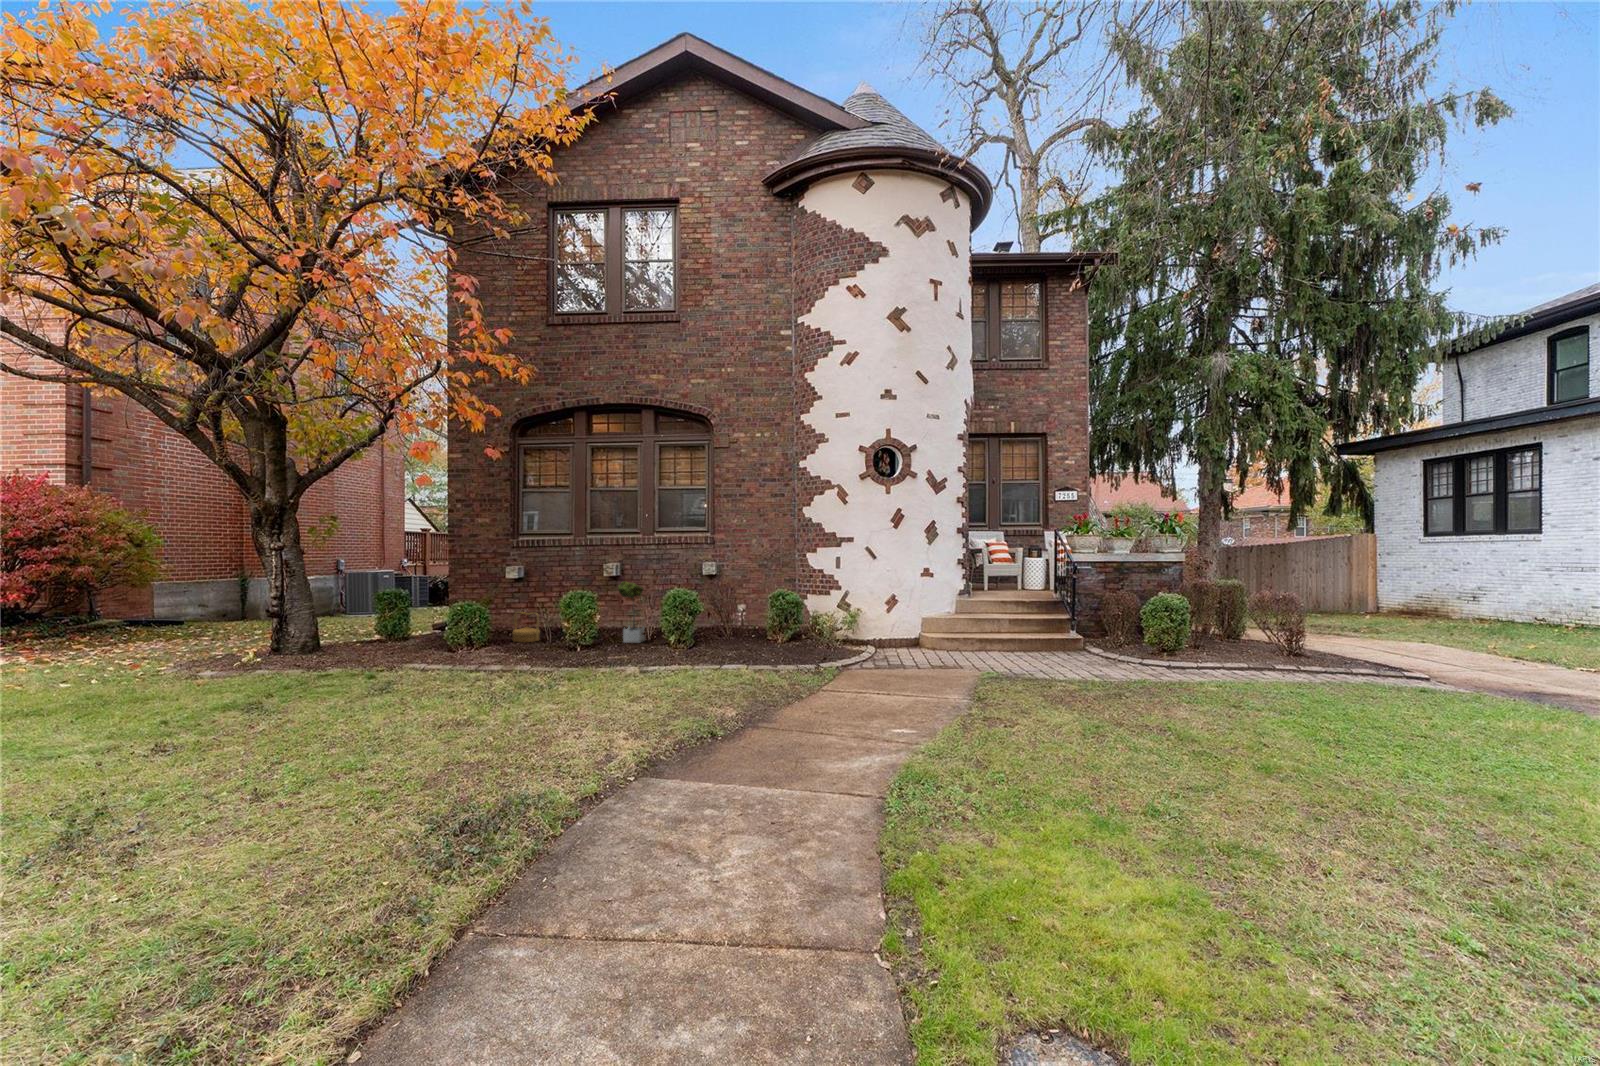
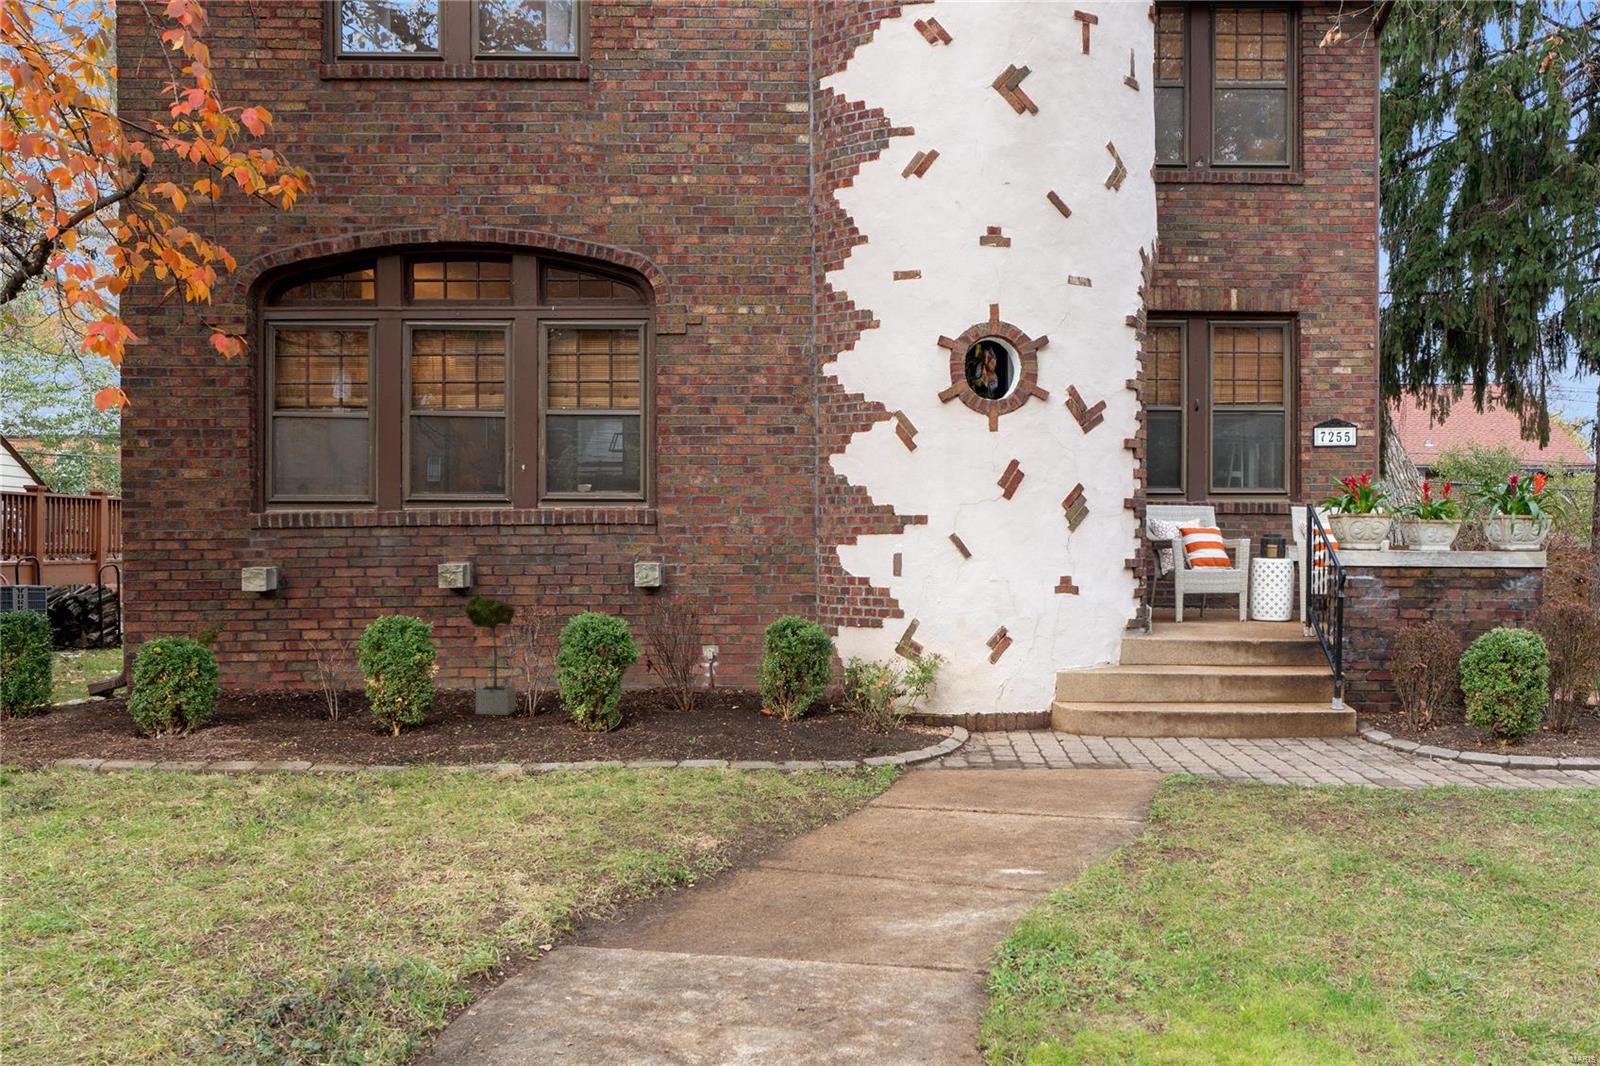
woven basket: present [513,612,540,642] -> none [256,652,311,712]

